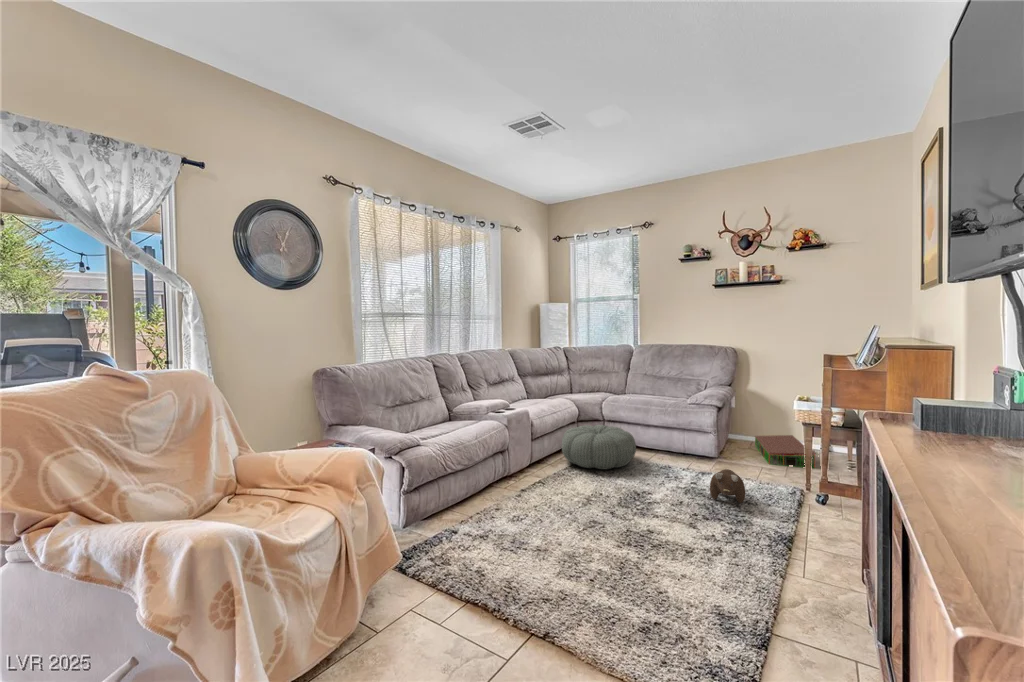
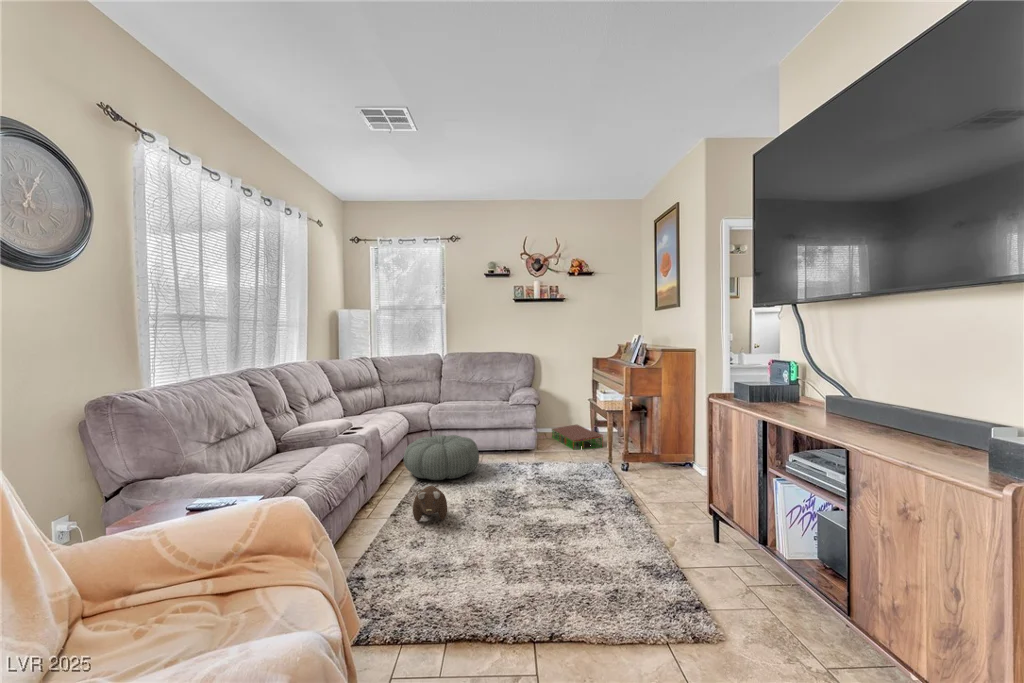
plush toy: present [710,469,745,503] -> present [413,486,447,521]

